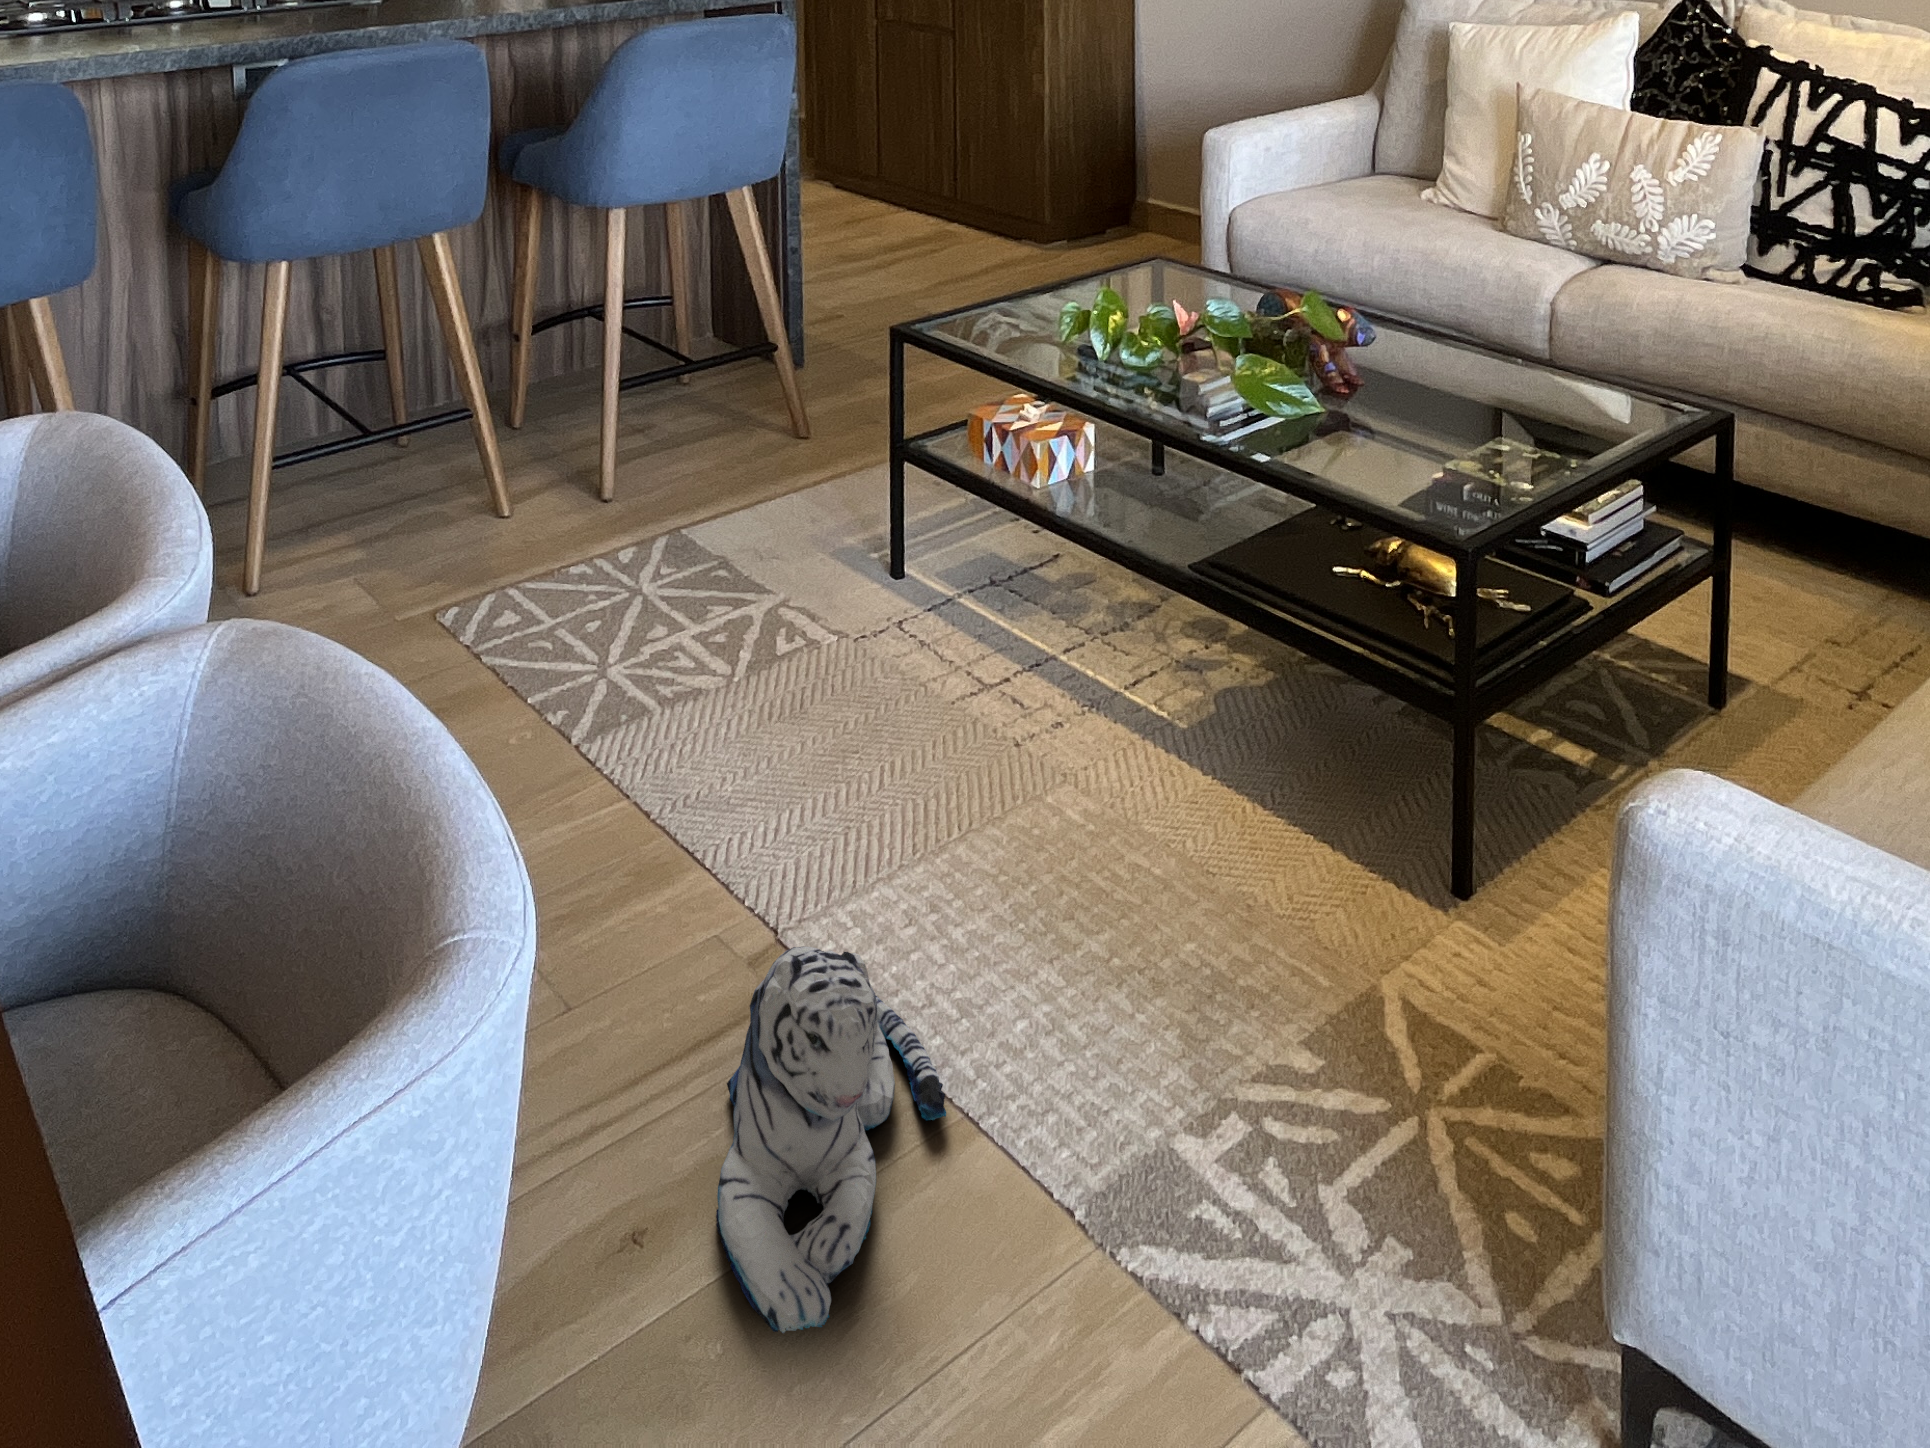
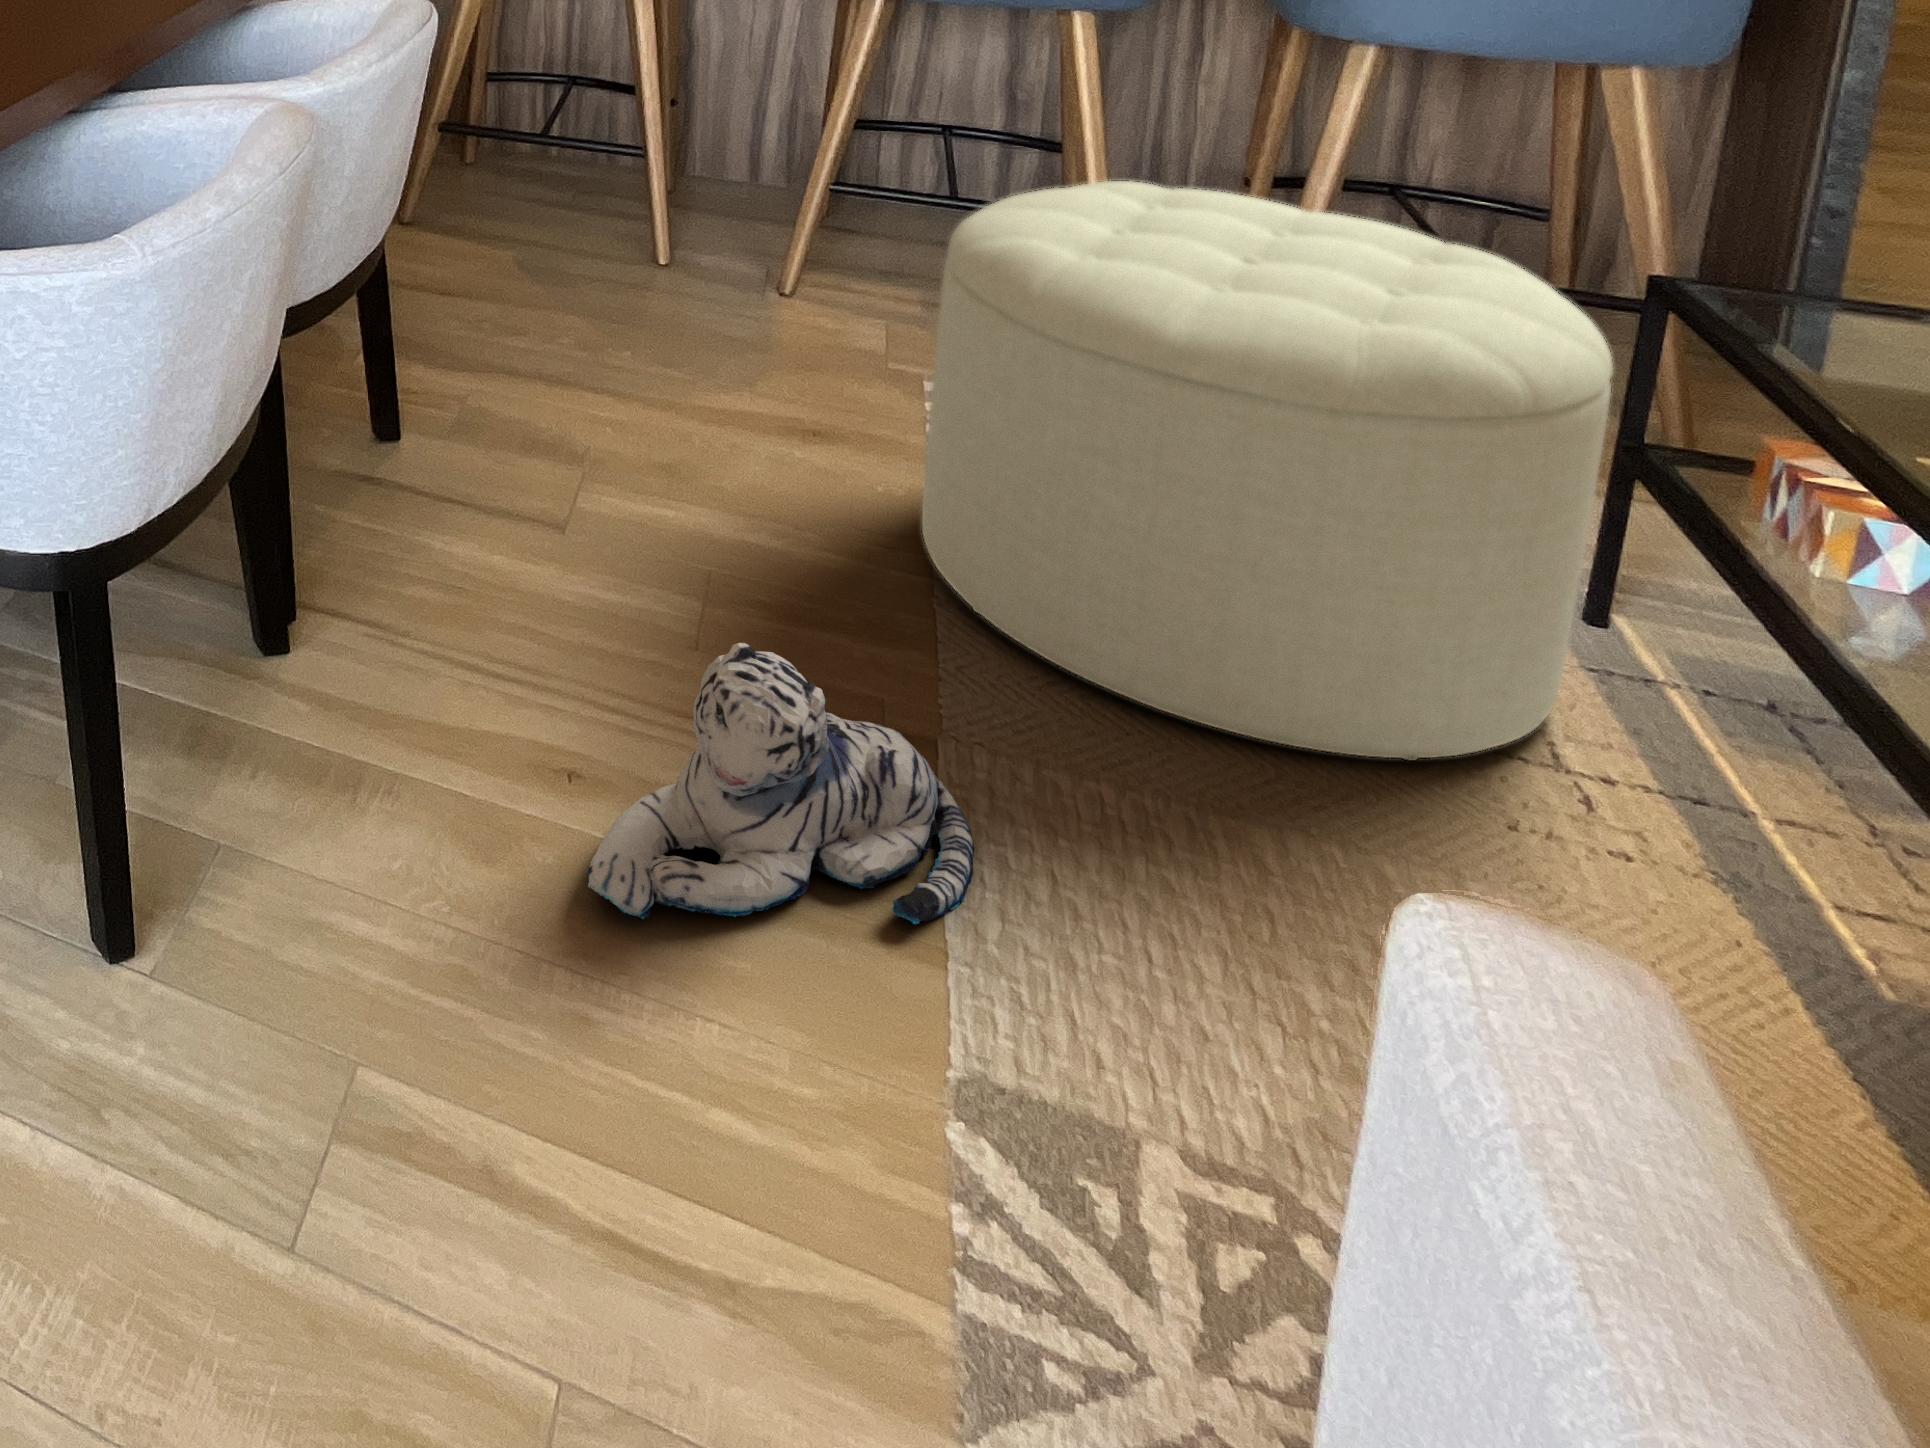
ottoman: none [558,345,981,811] -> present [922,181,1613,761]

